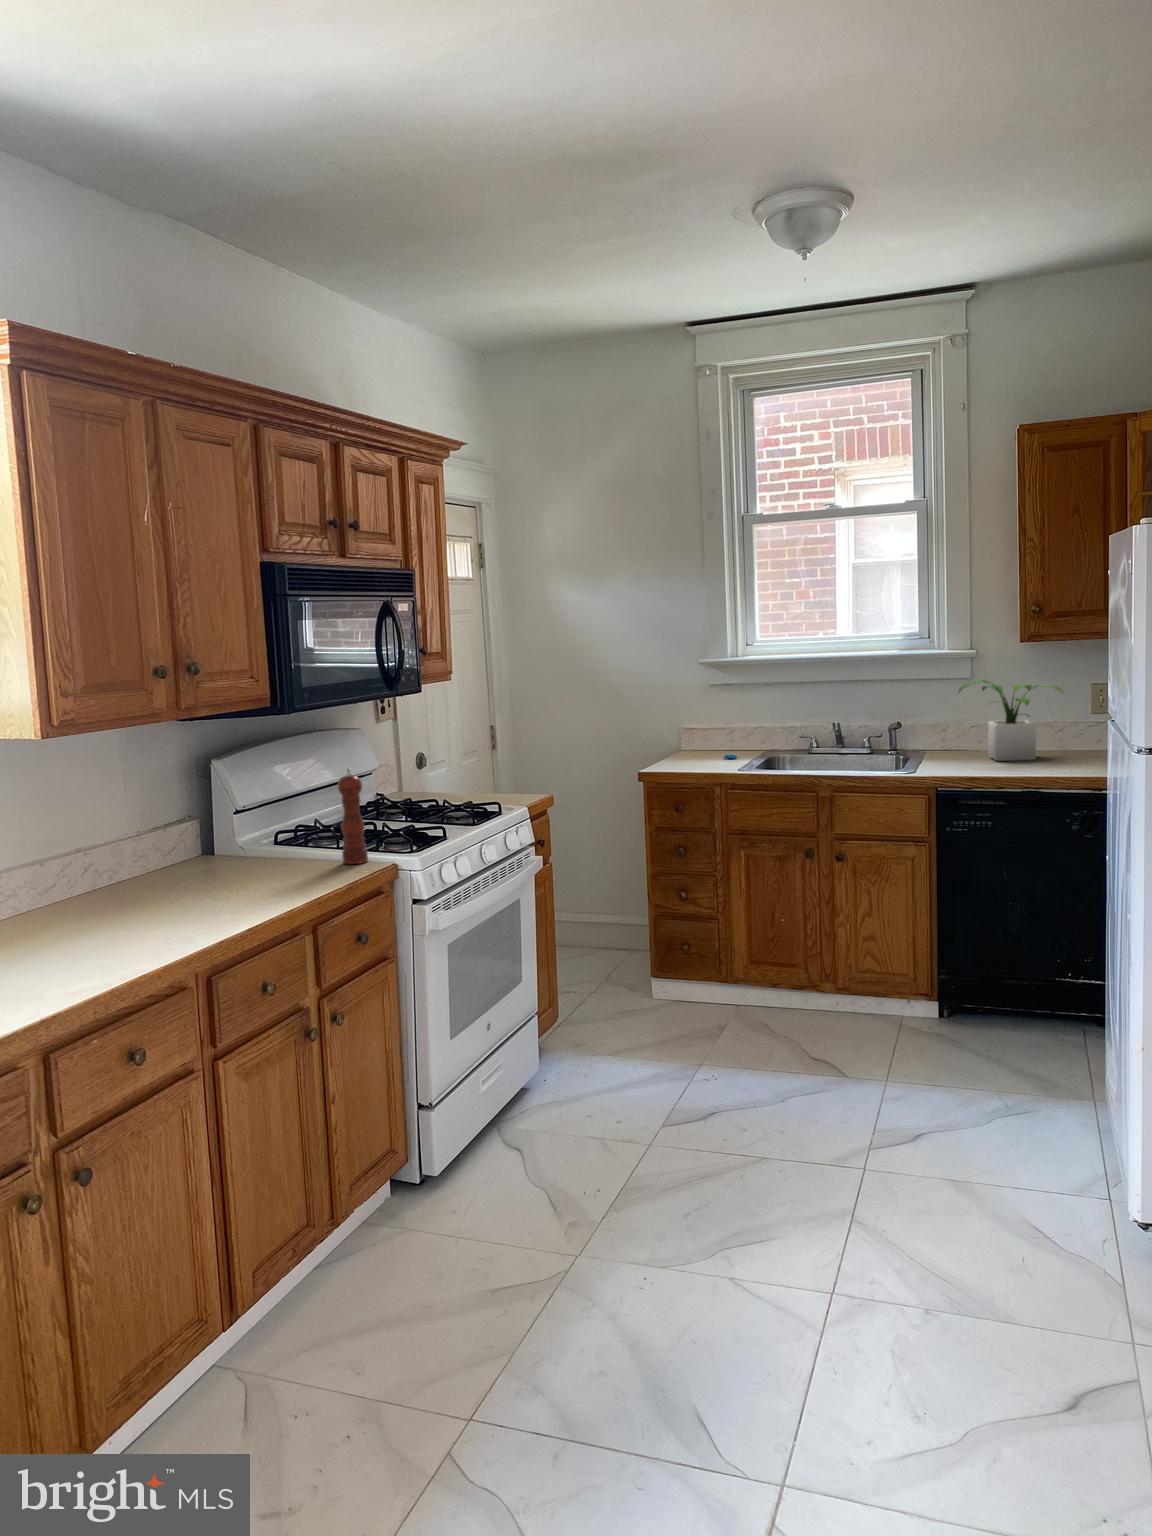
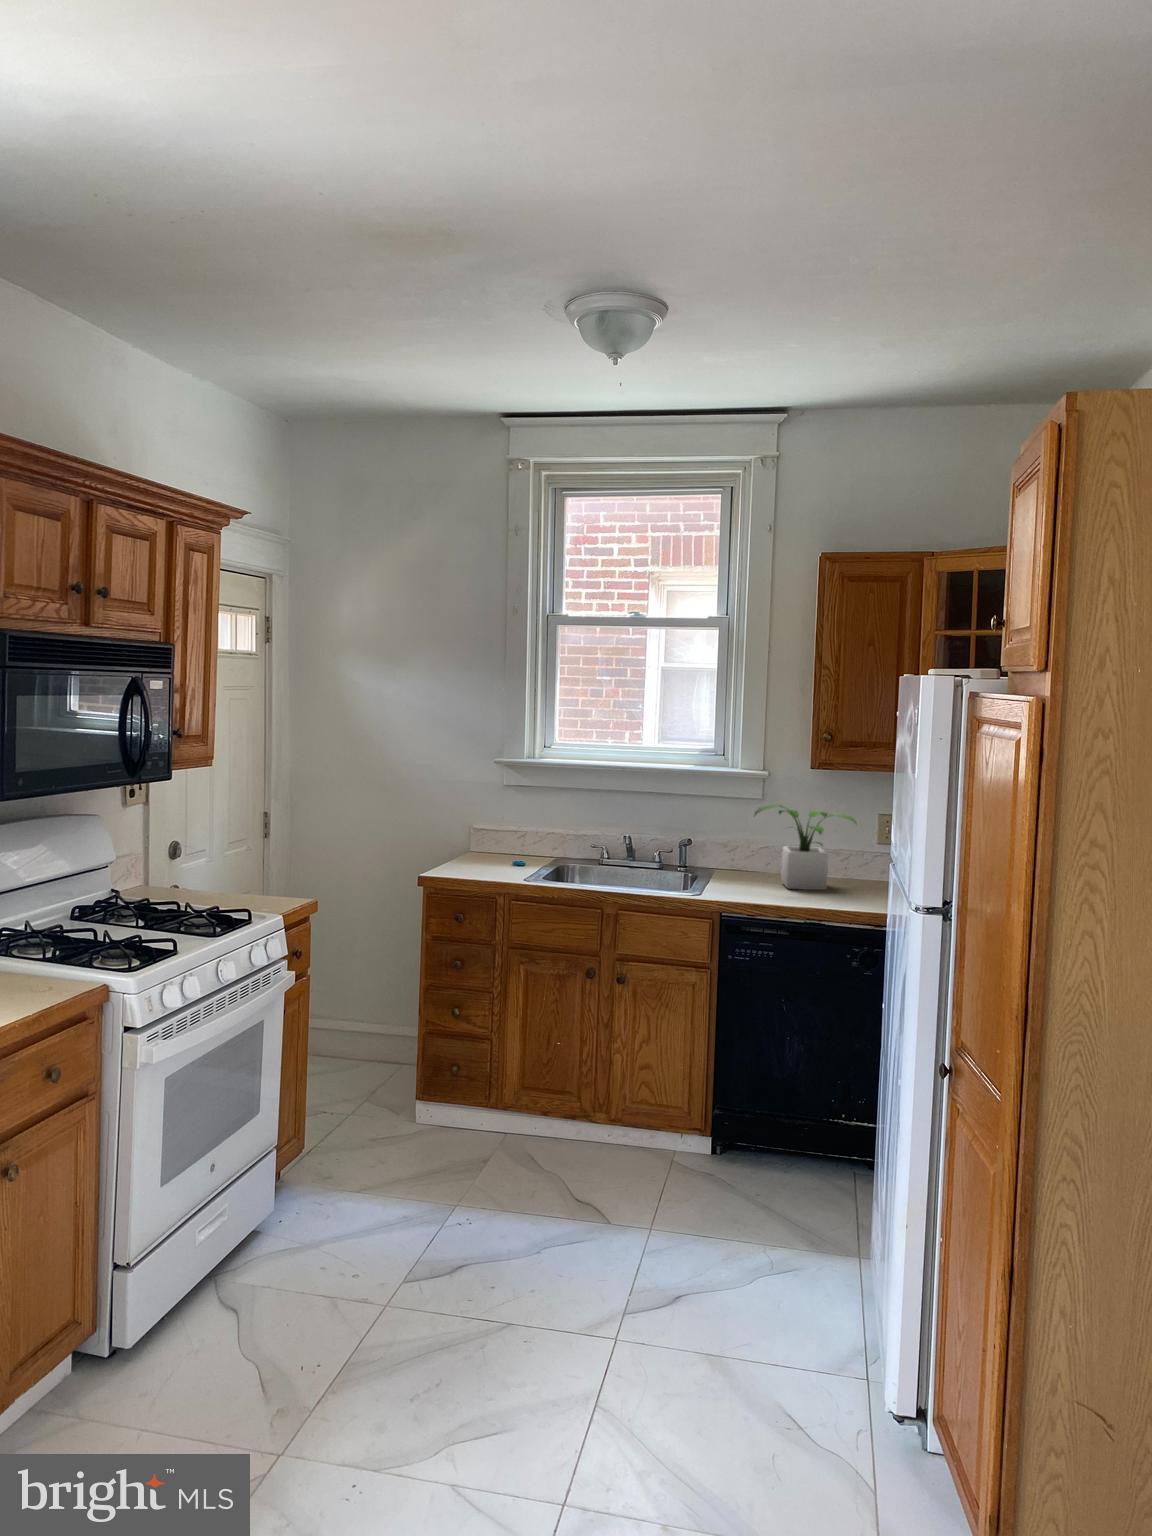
pepper mill: present [338,769,368,864] -> none [41,873,73,984]

